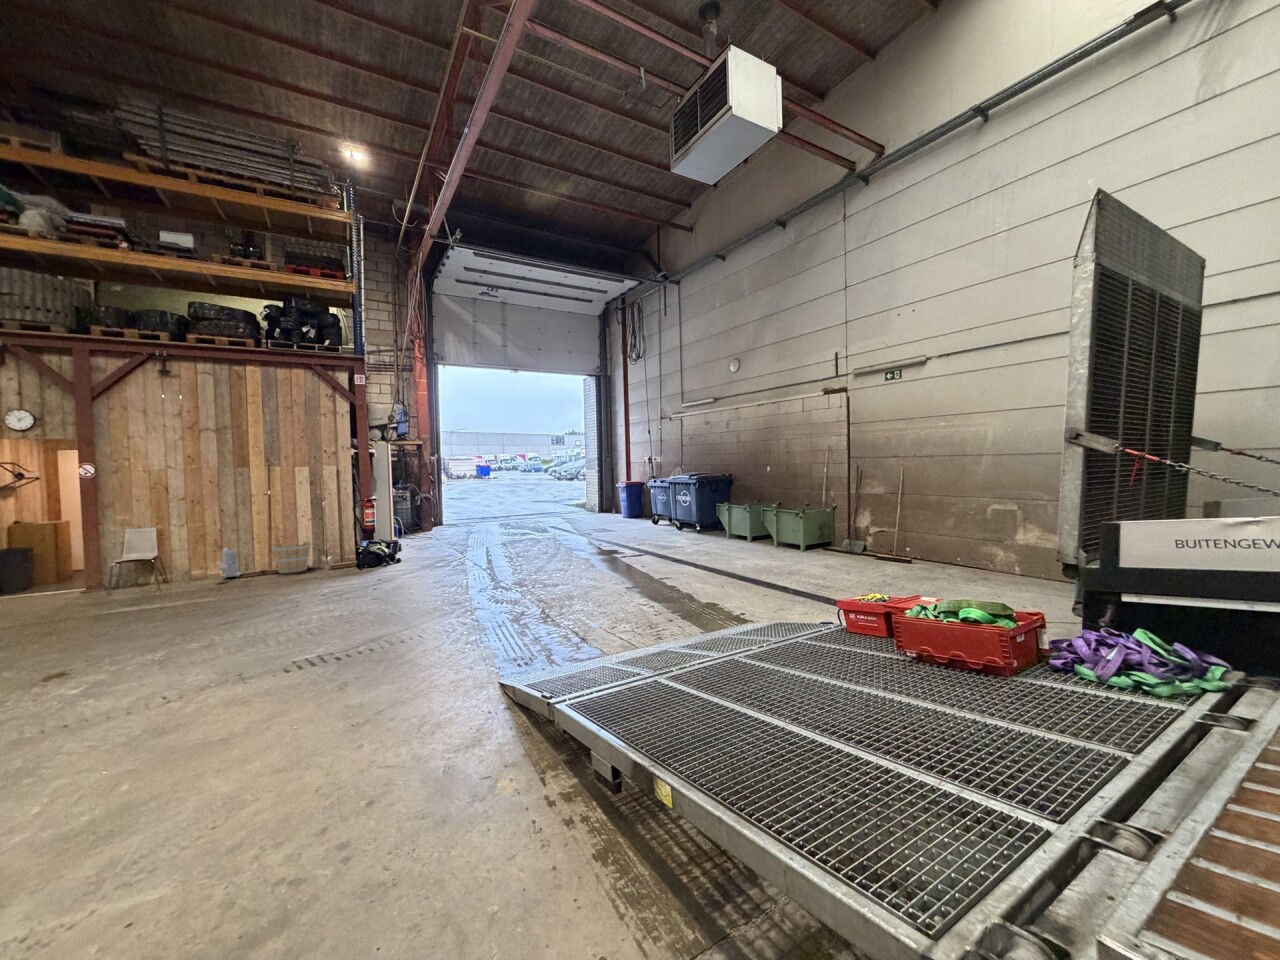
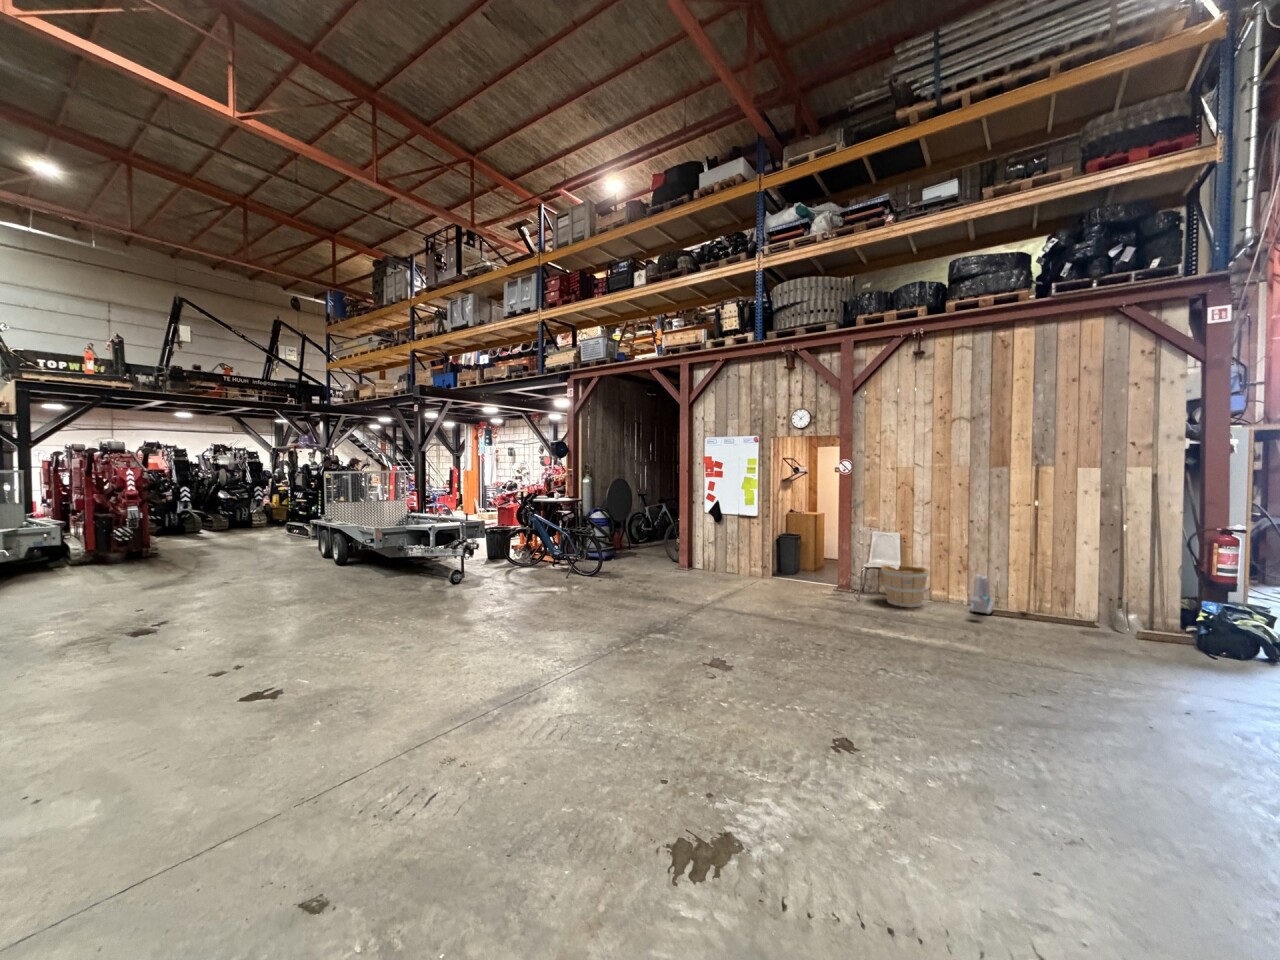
wooden bucket: present [272,541,311,574] -> present [881,565,929,608]

